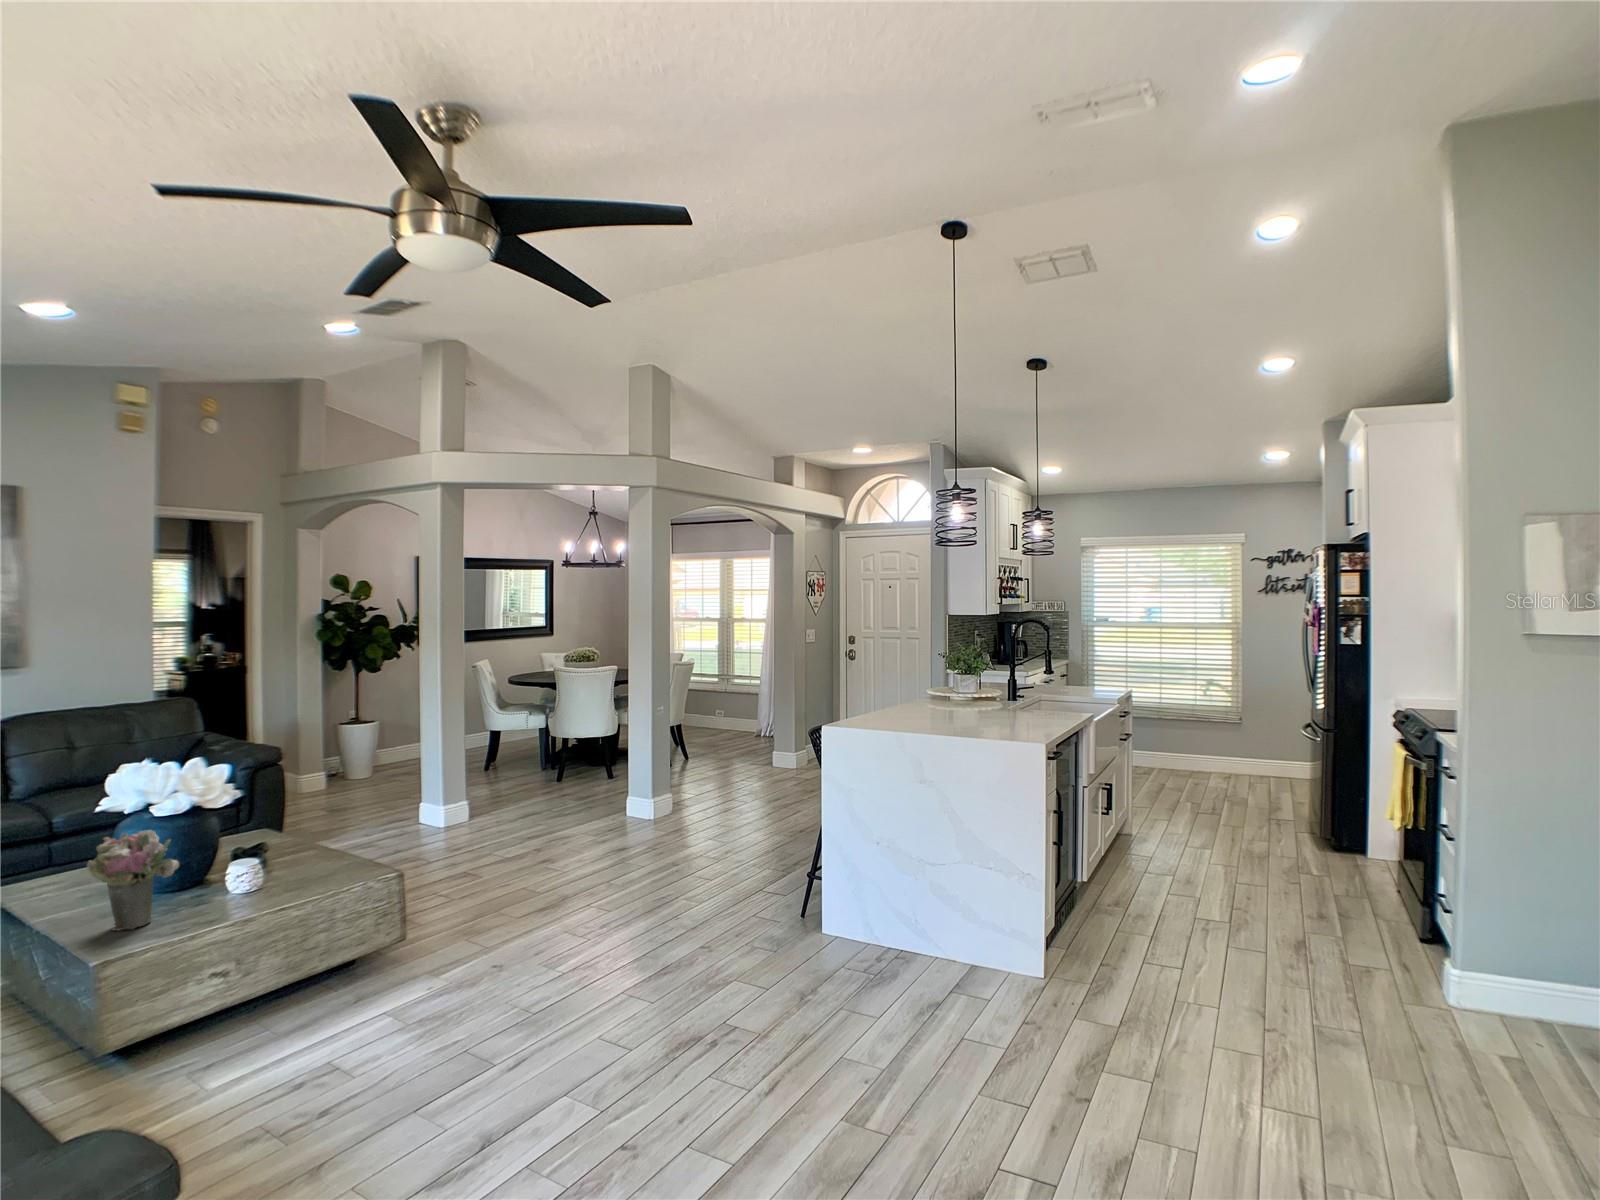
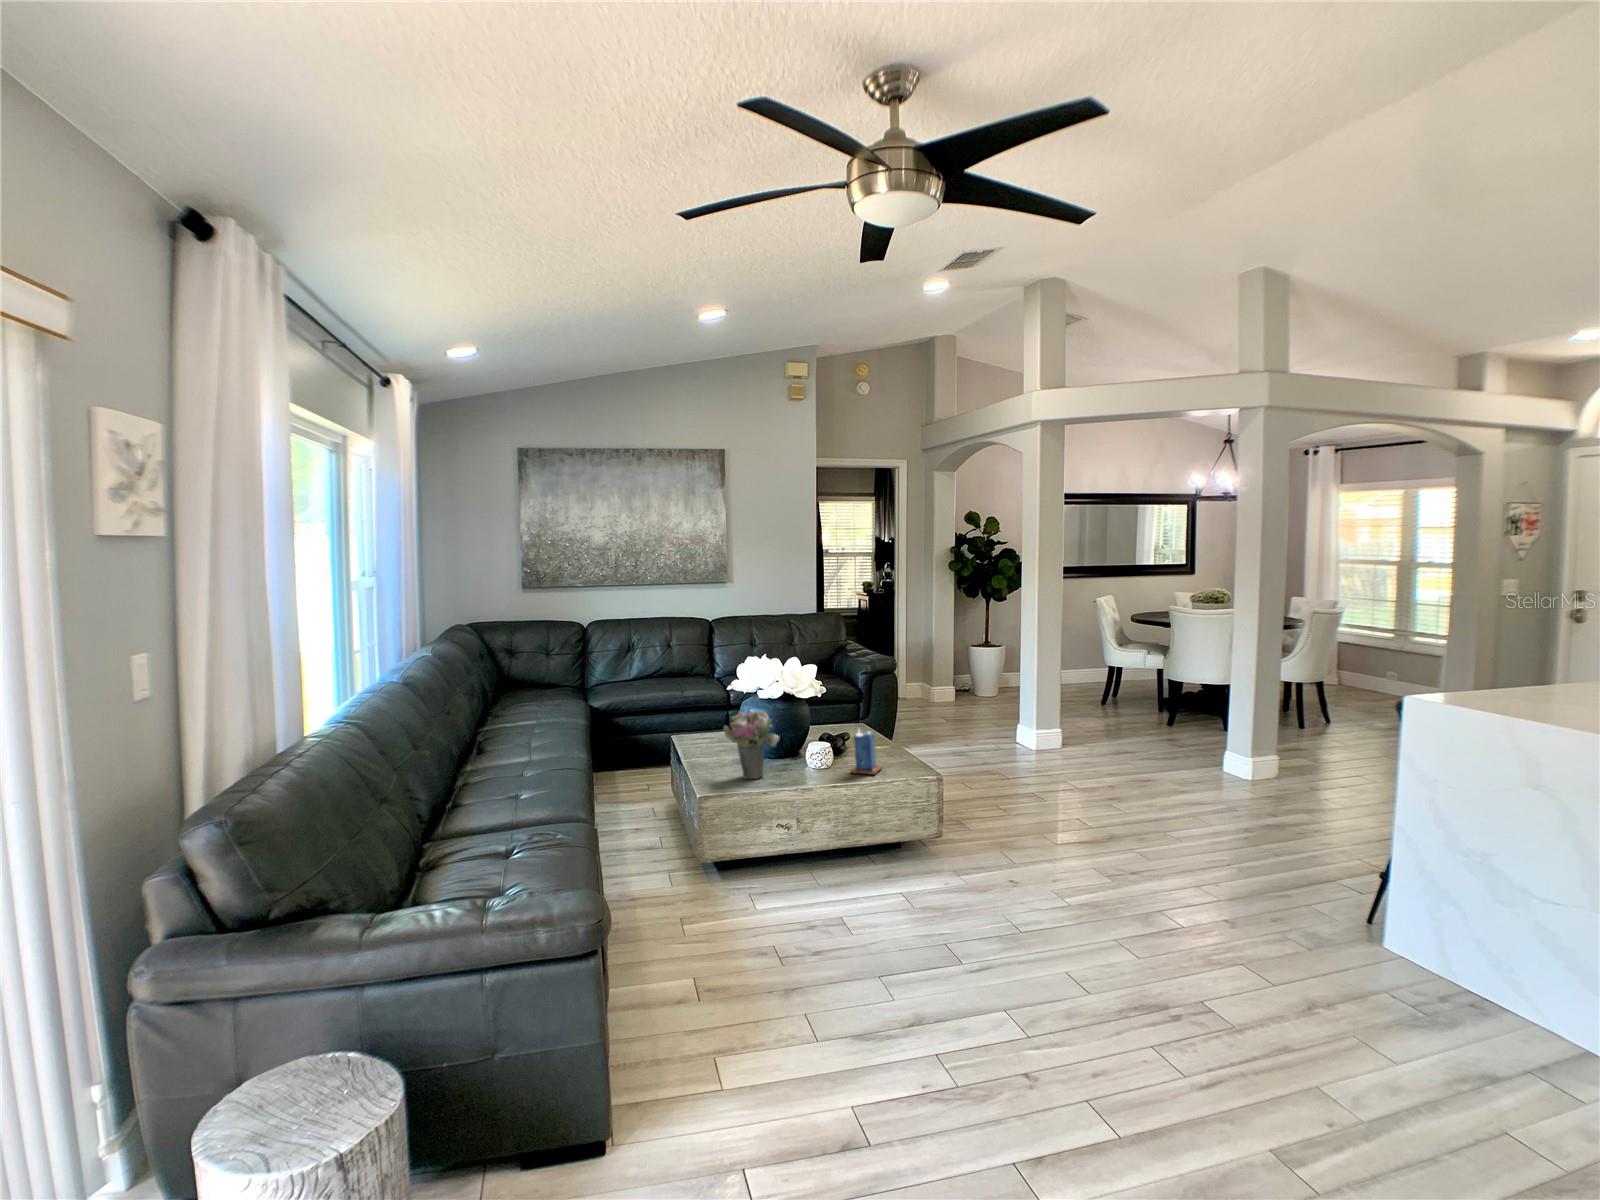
candle: none [288,831,329,889] -> present [850,730,882,775]

